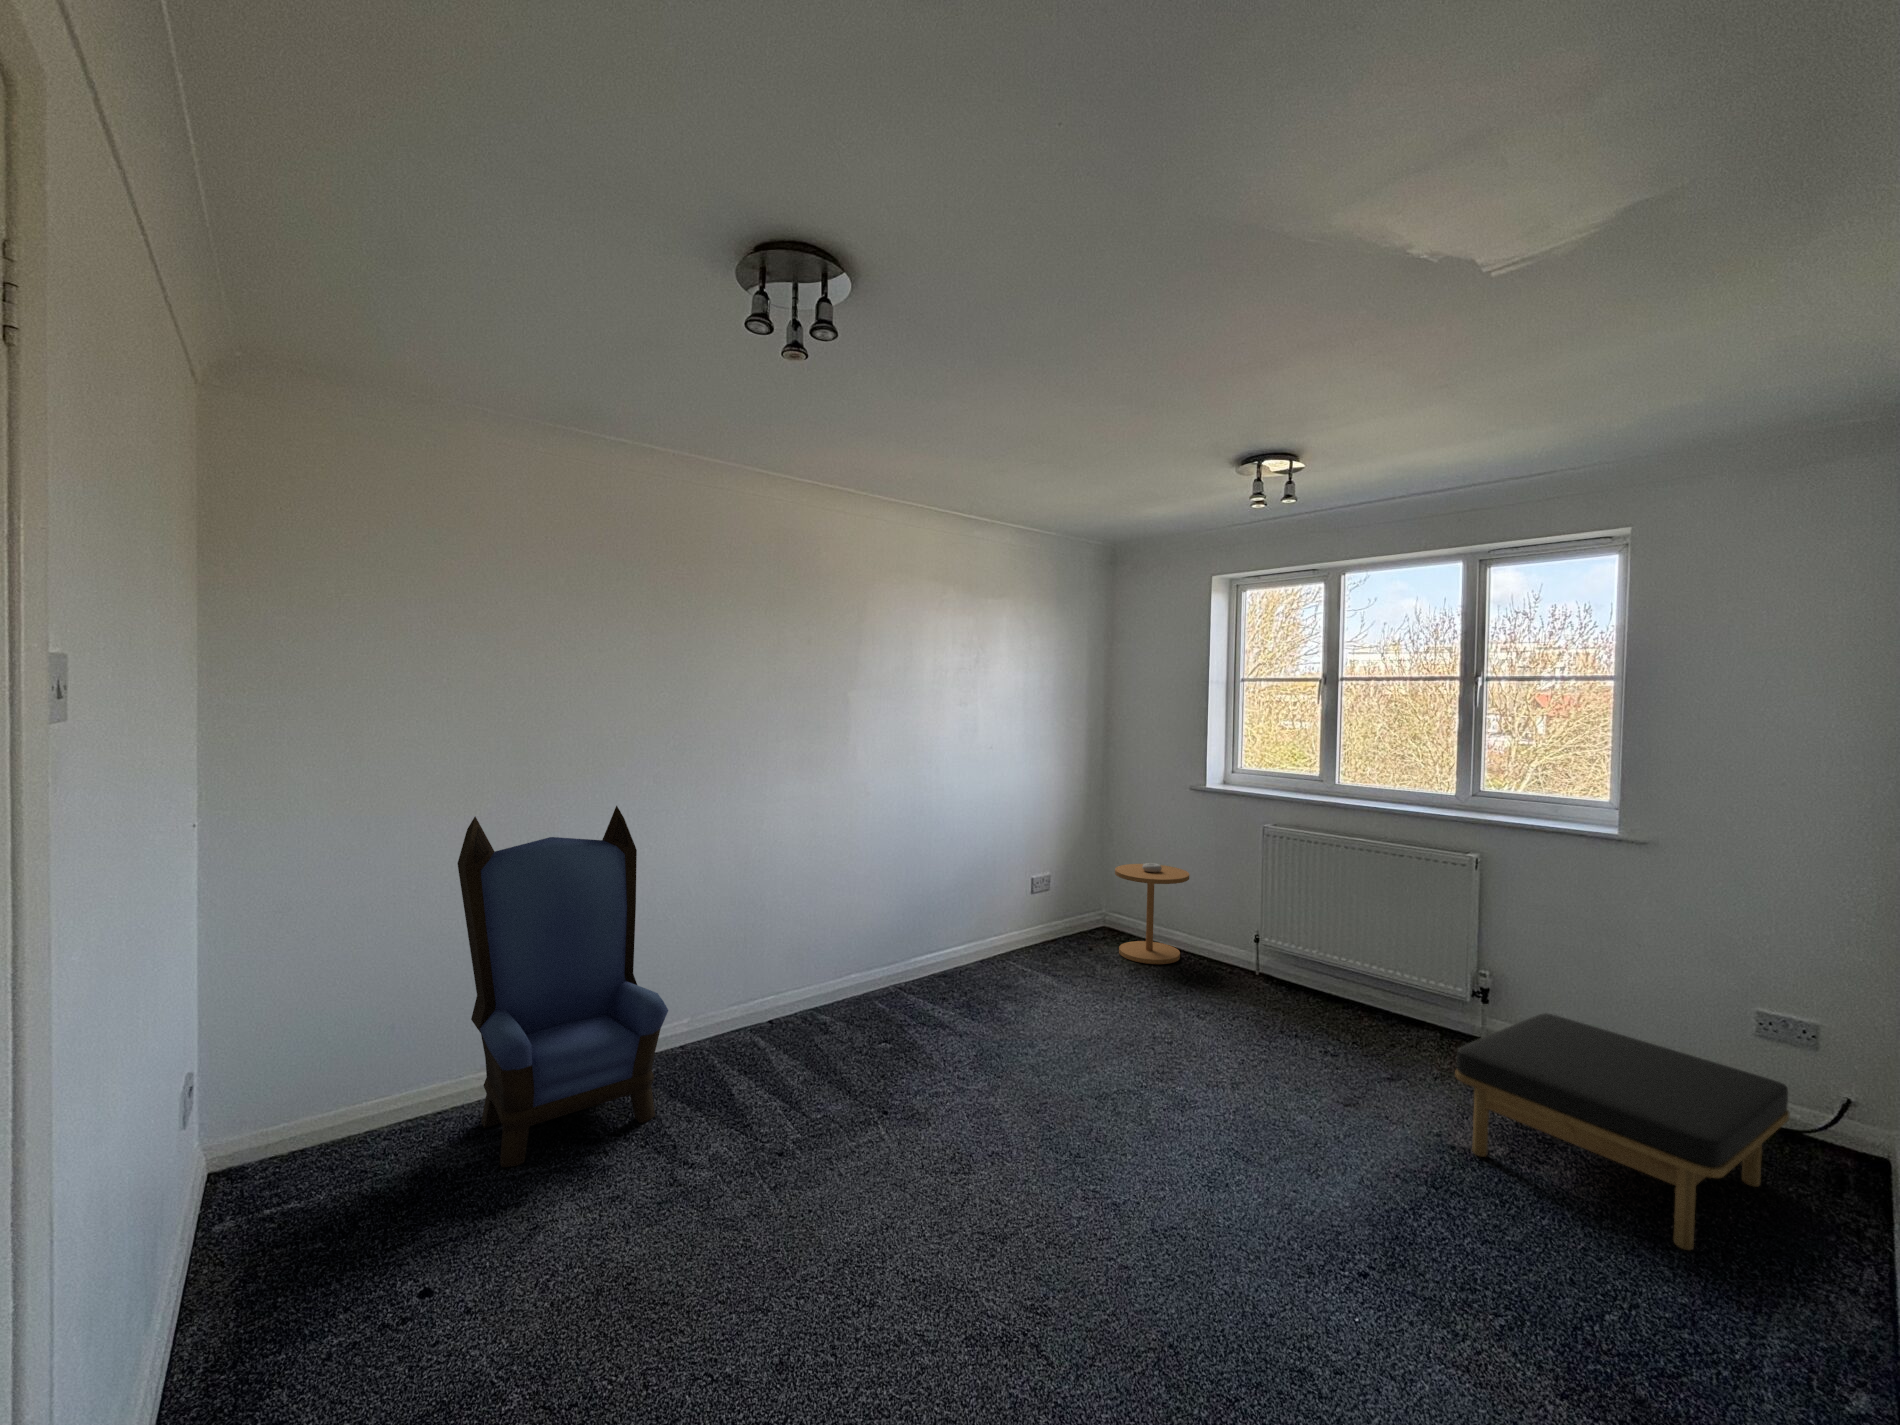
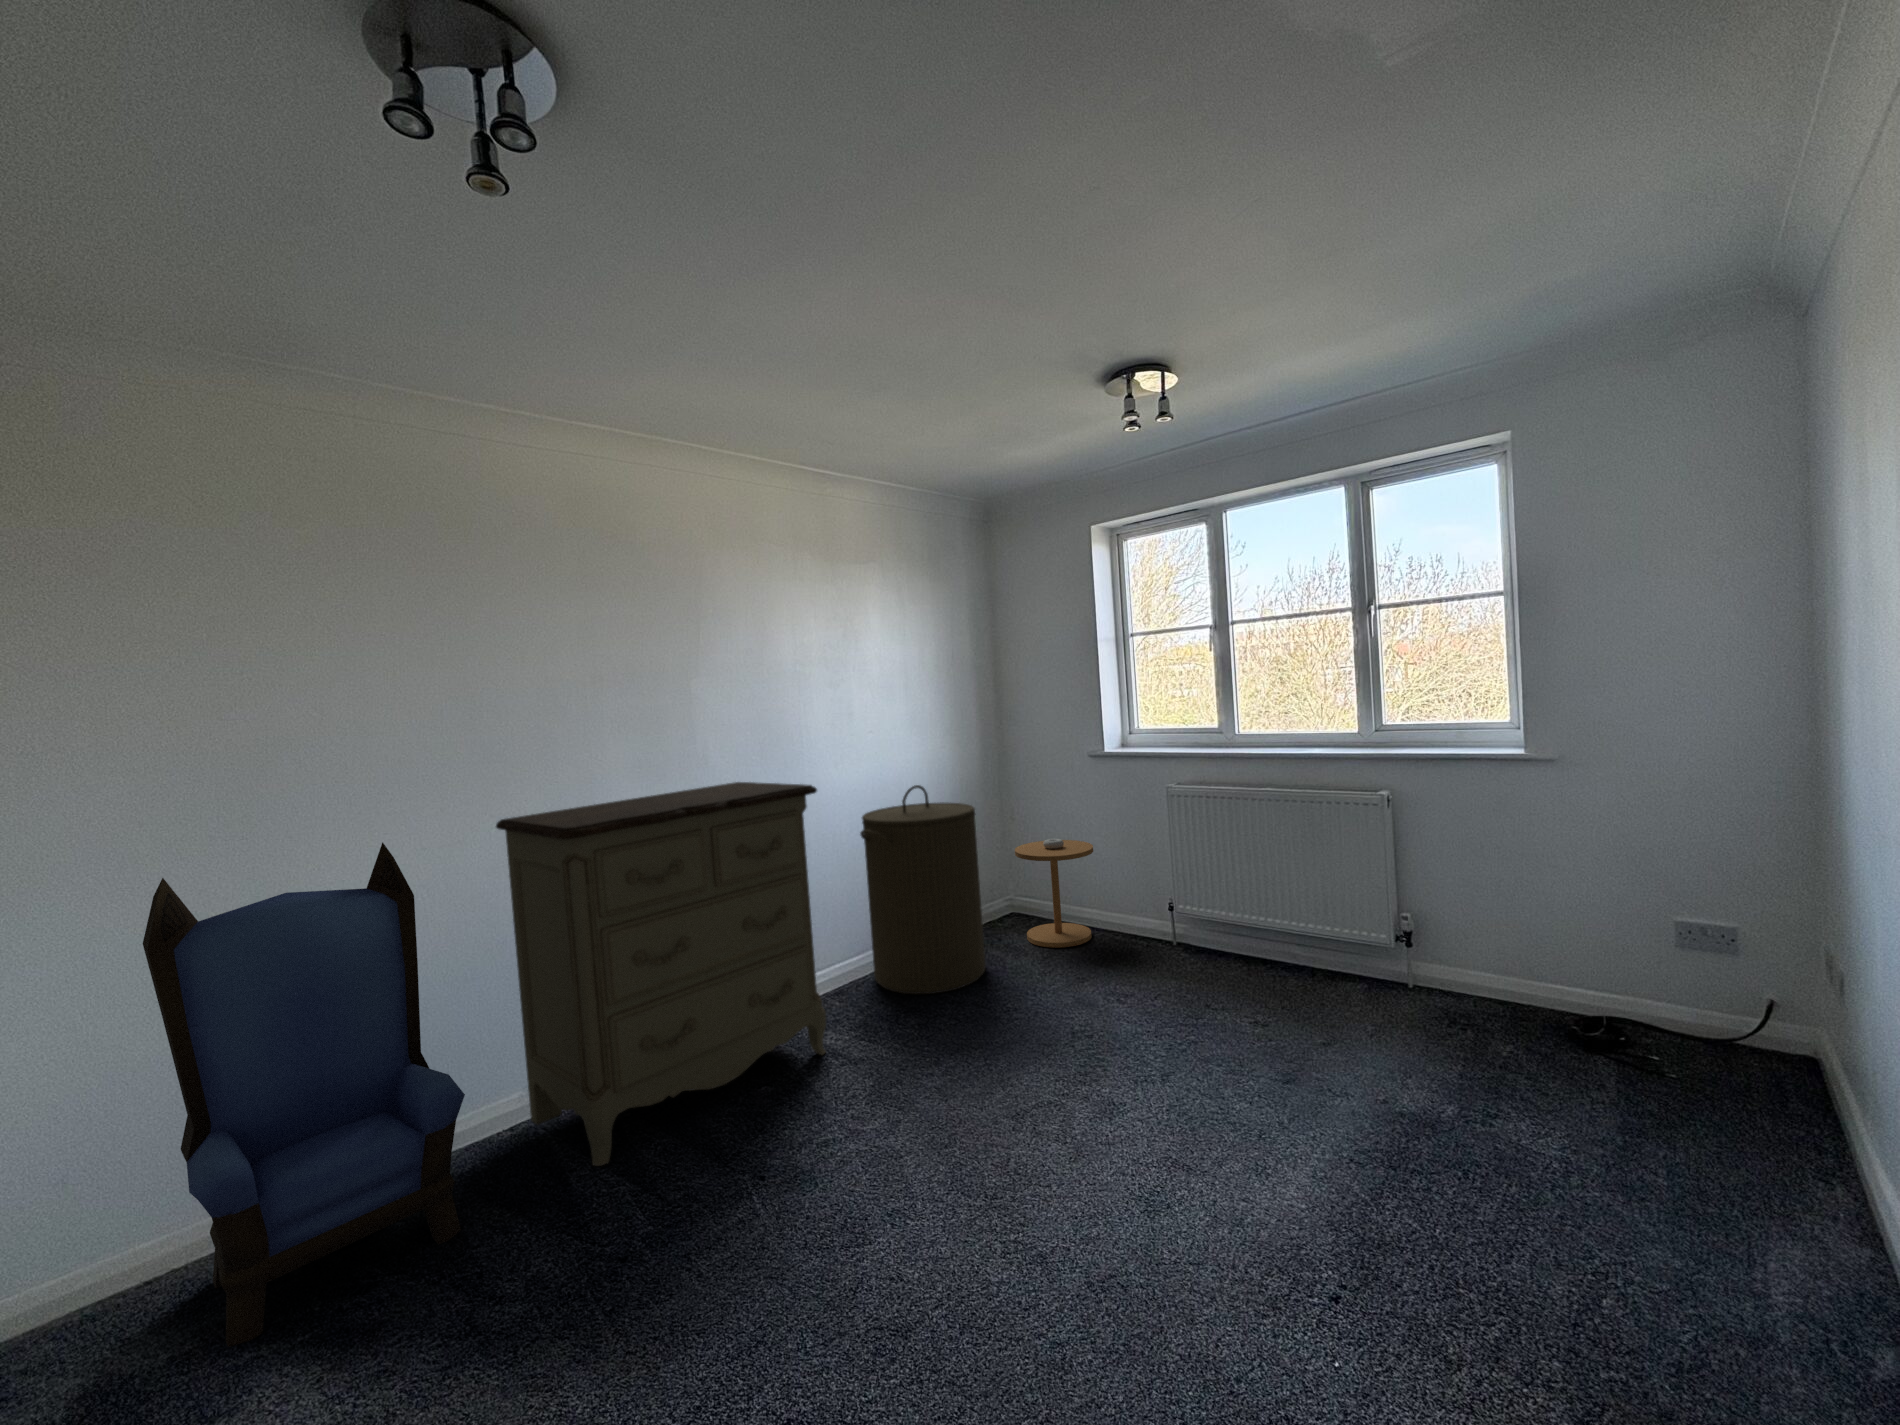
dresser: none [694,783,951,1086] -> present [496,782,826,1166]
laundry hamper: none [978,801,1083,989] -> present [860,785,985,994]
ottoman: present [1456,1013,1790,1250] -> none [1398,951,1737,1200]

